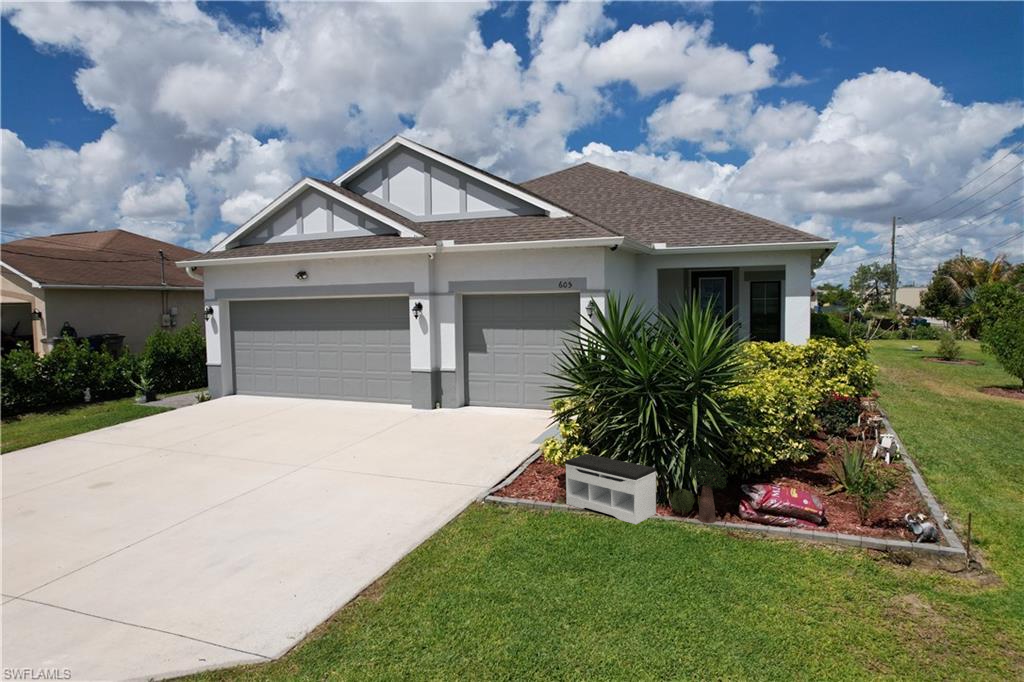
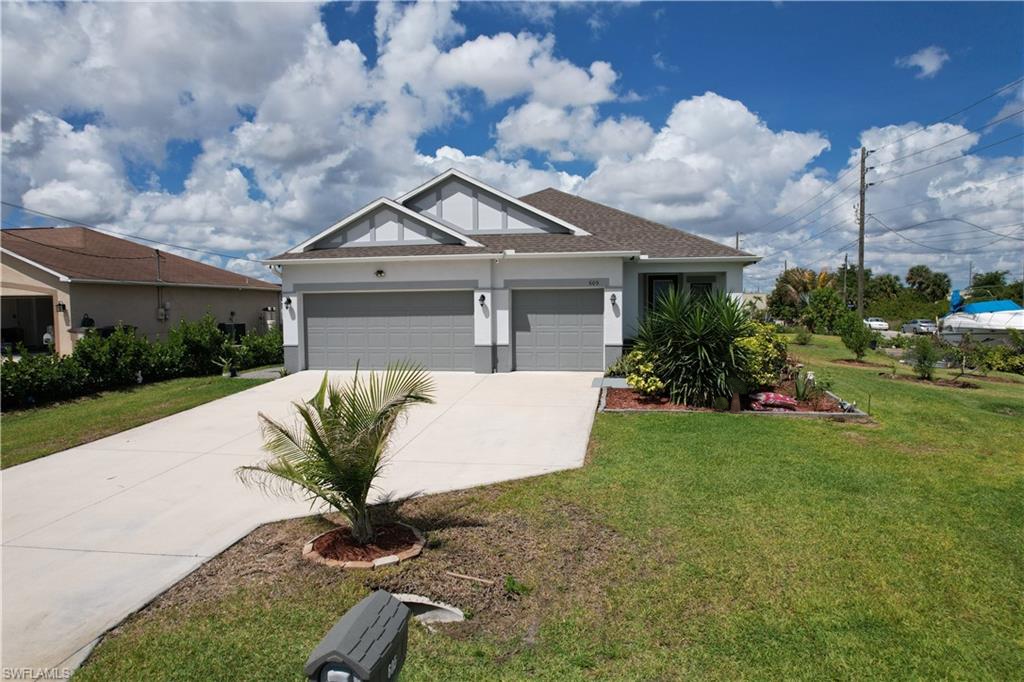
bench: present [565,454,656,524] -> none [652,382,707,415]

